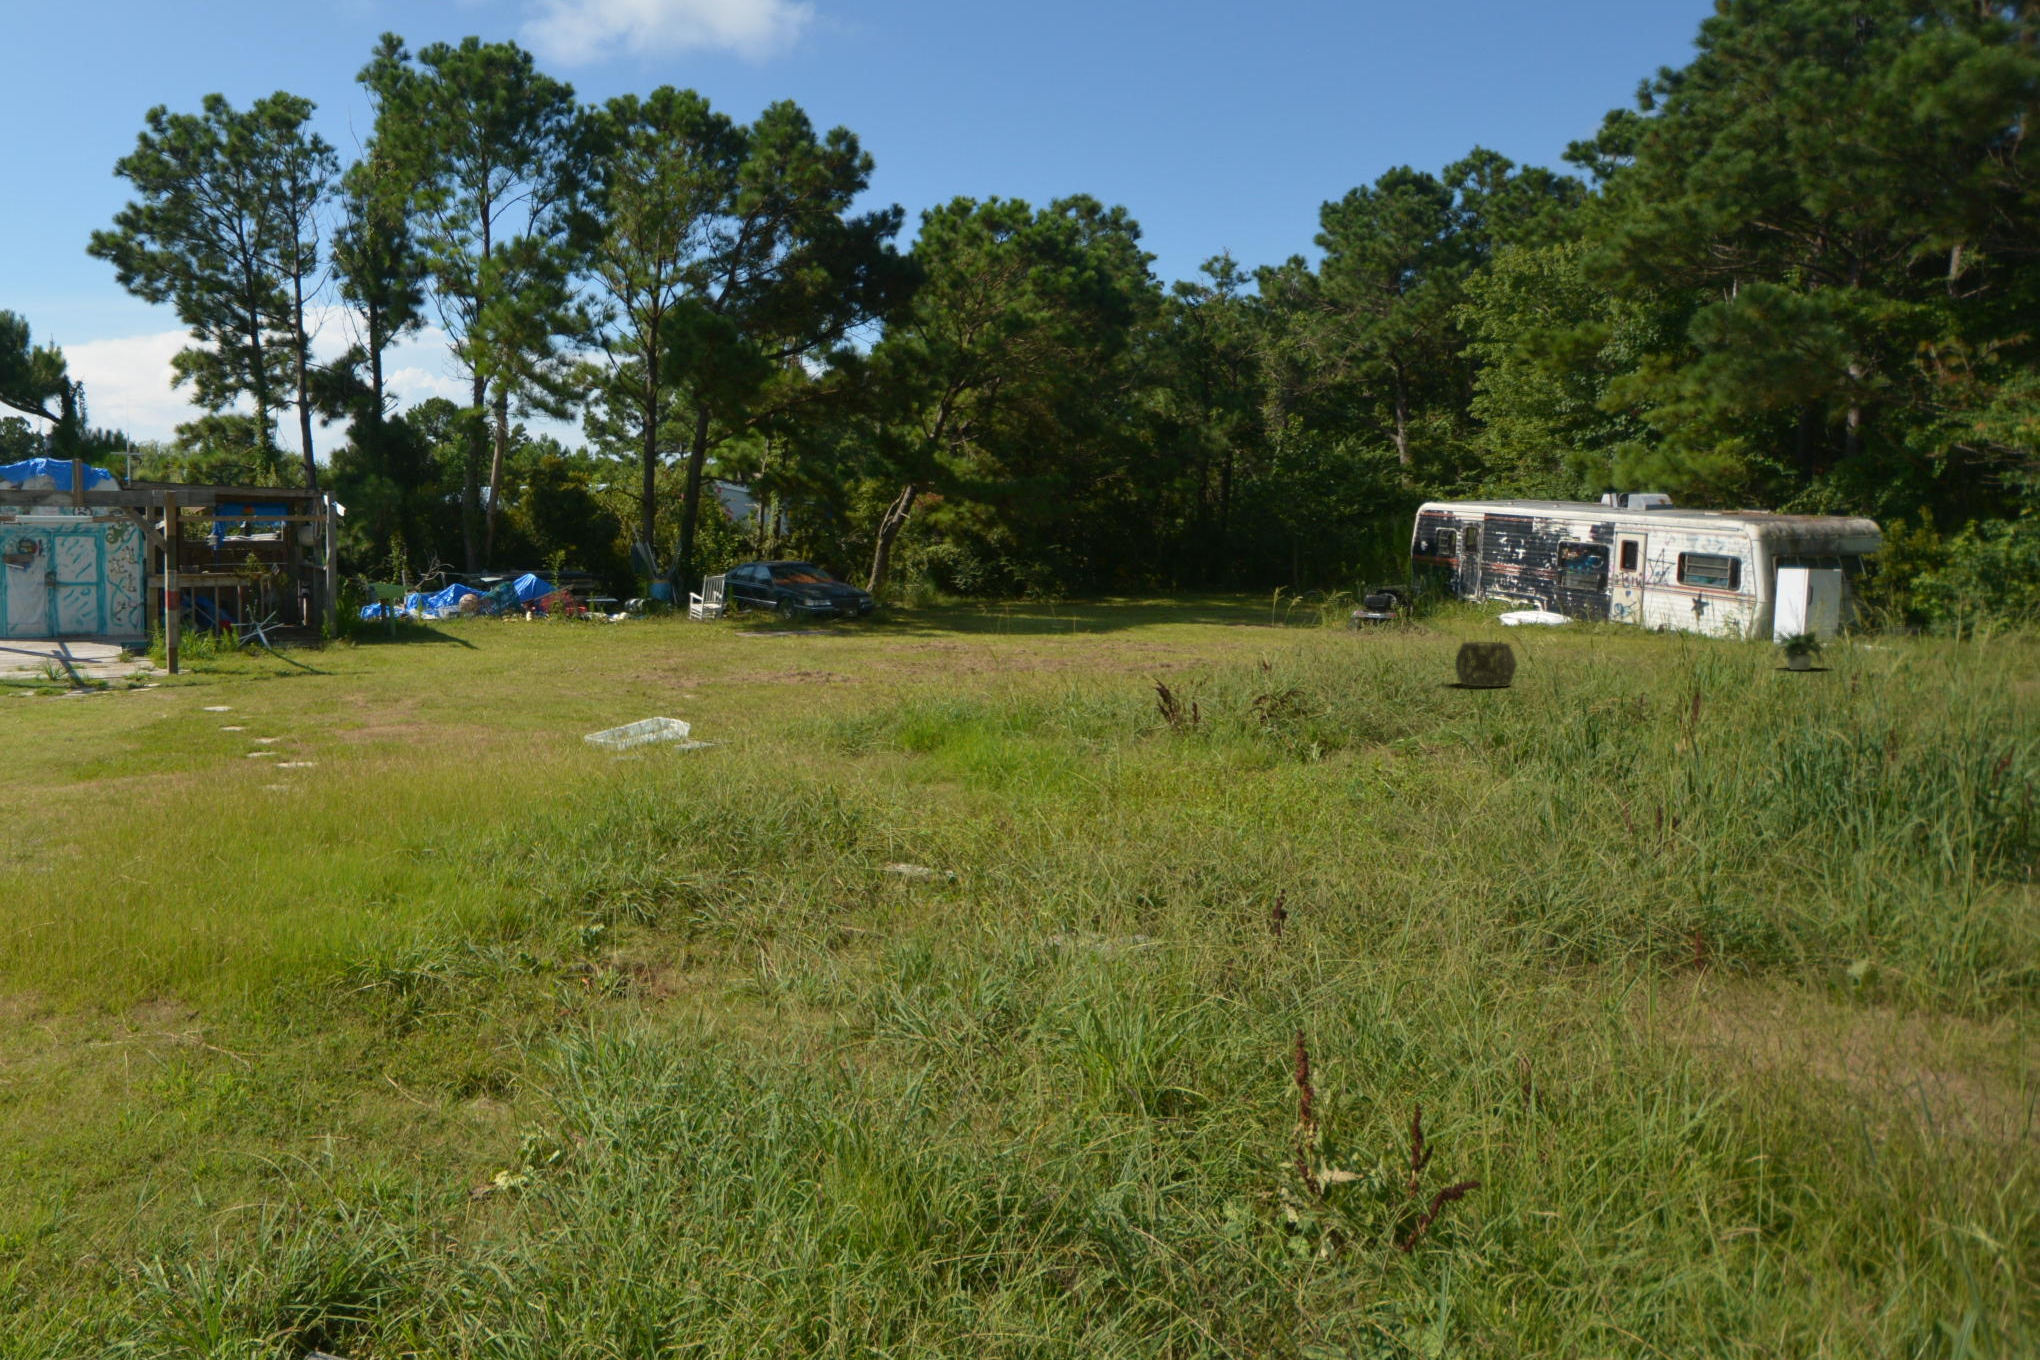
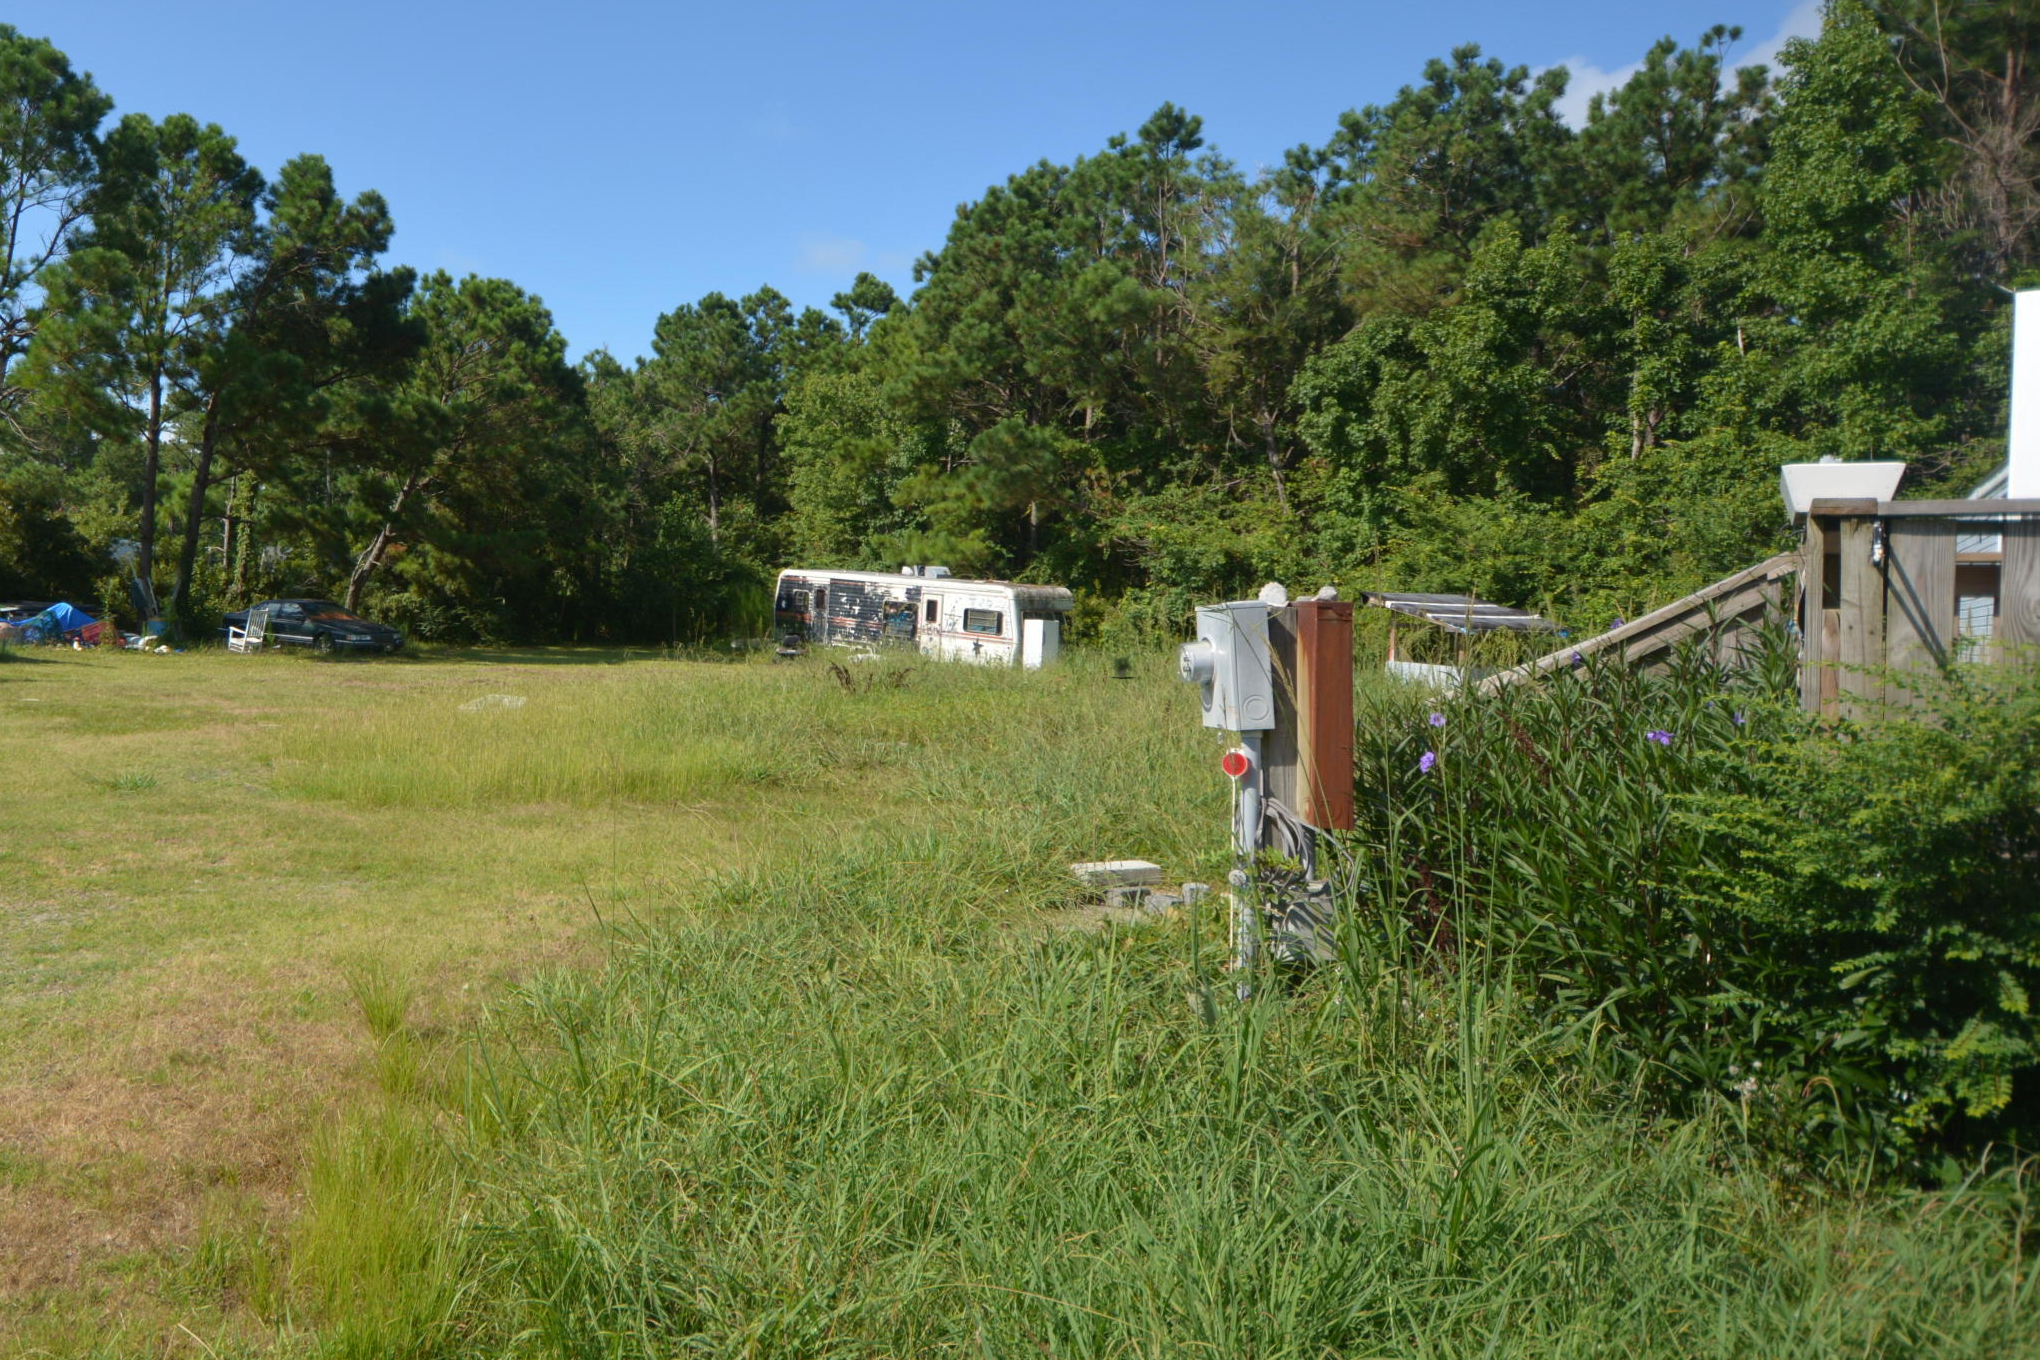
woven basket: present [1455,641,1516,687] -> none [980,662,1012,689]

